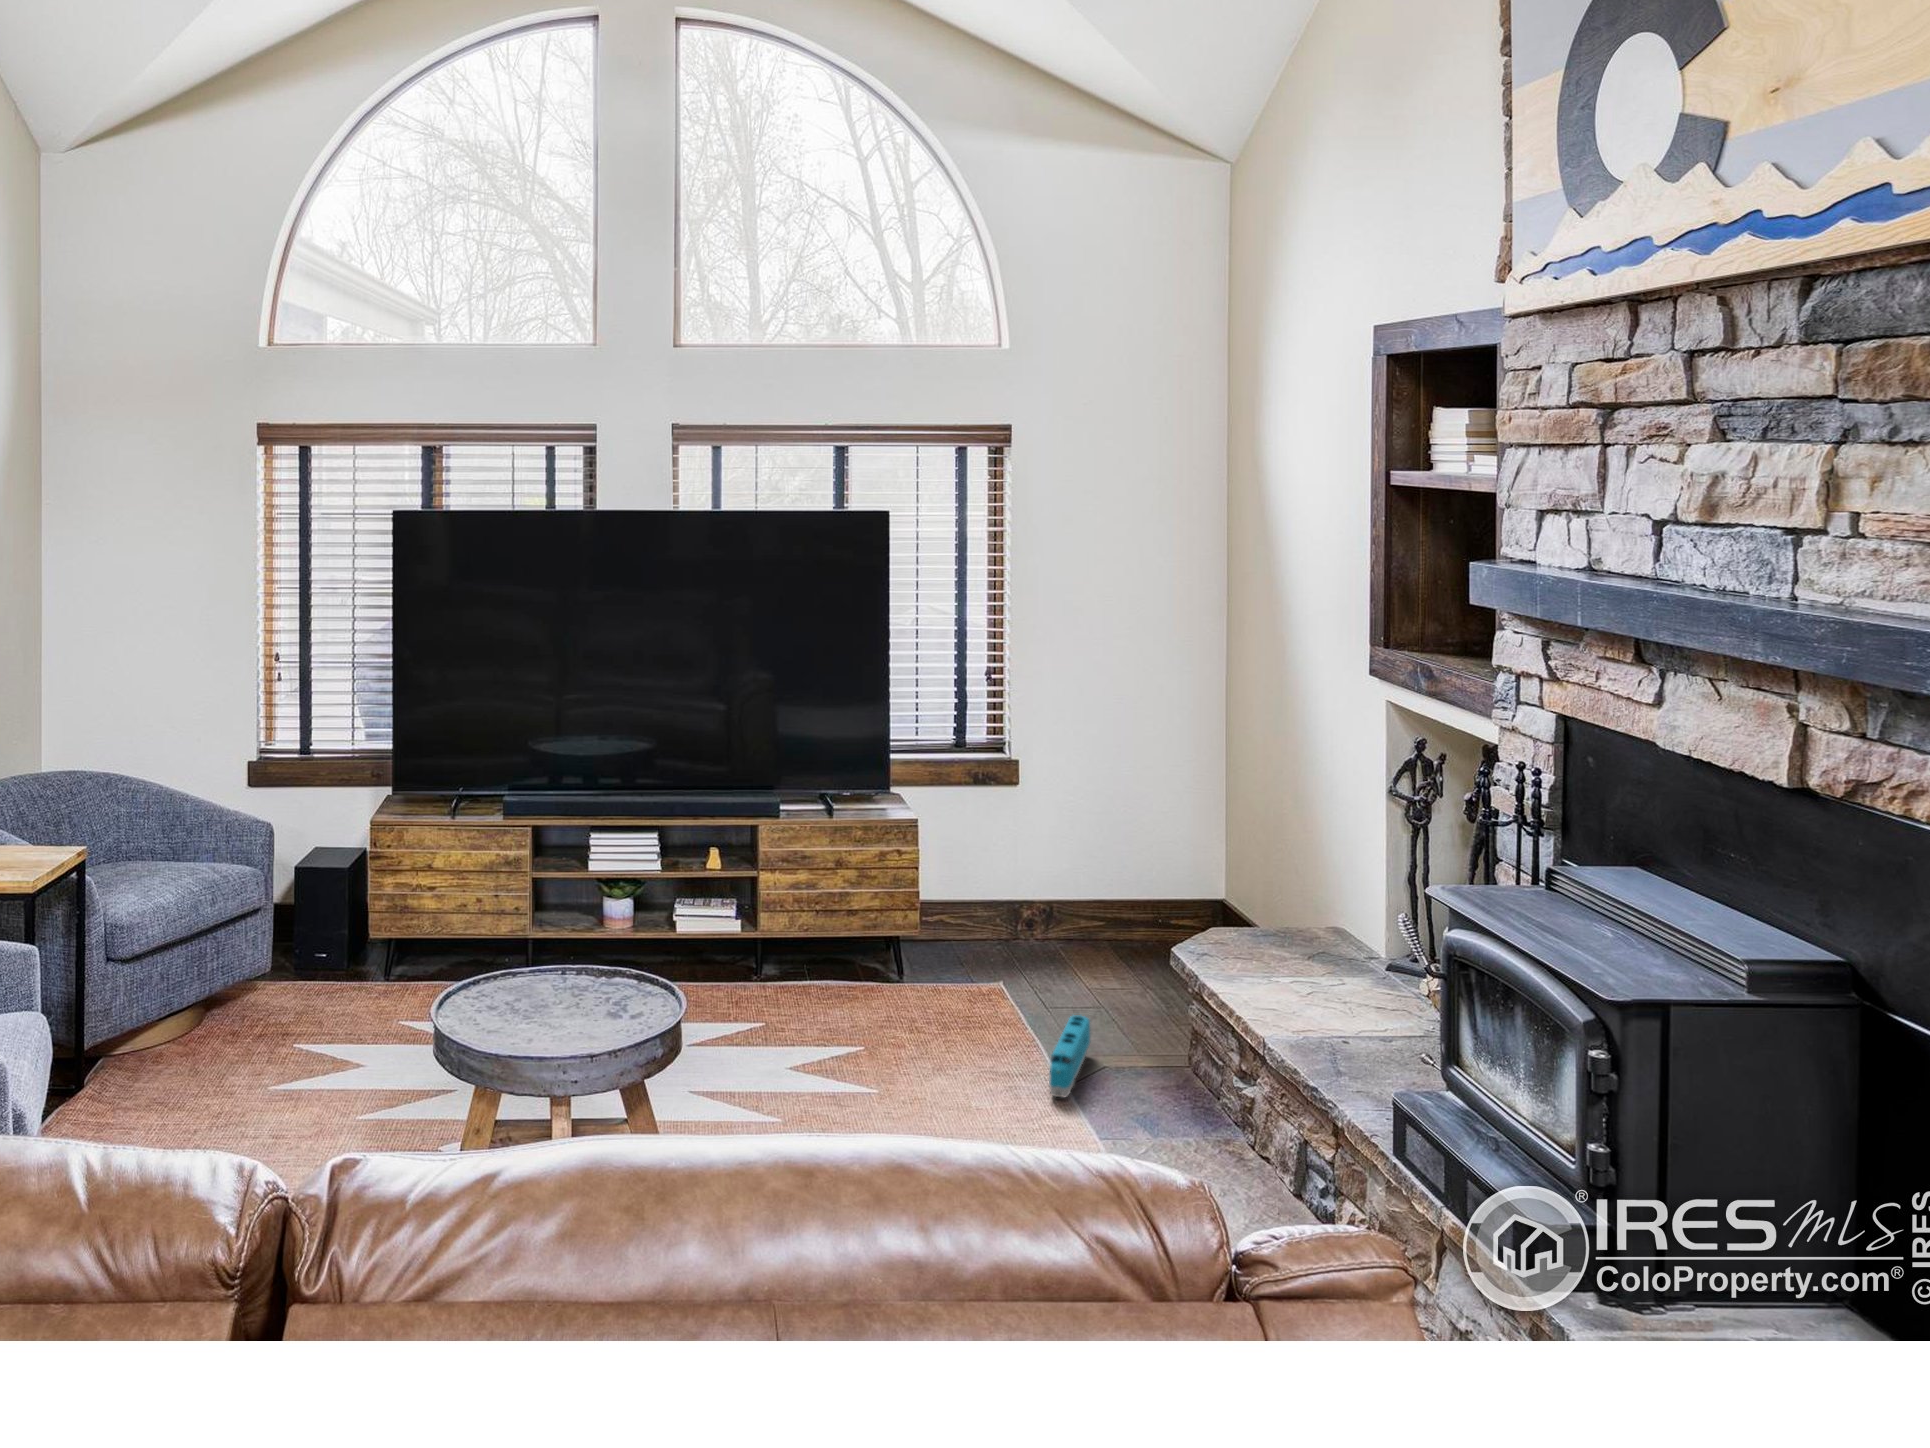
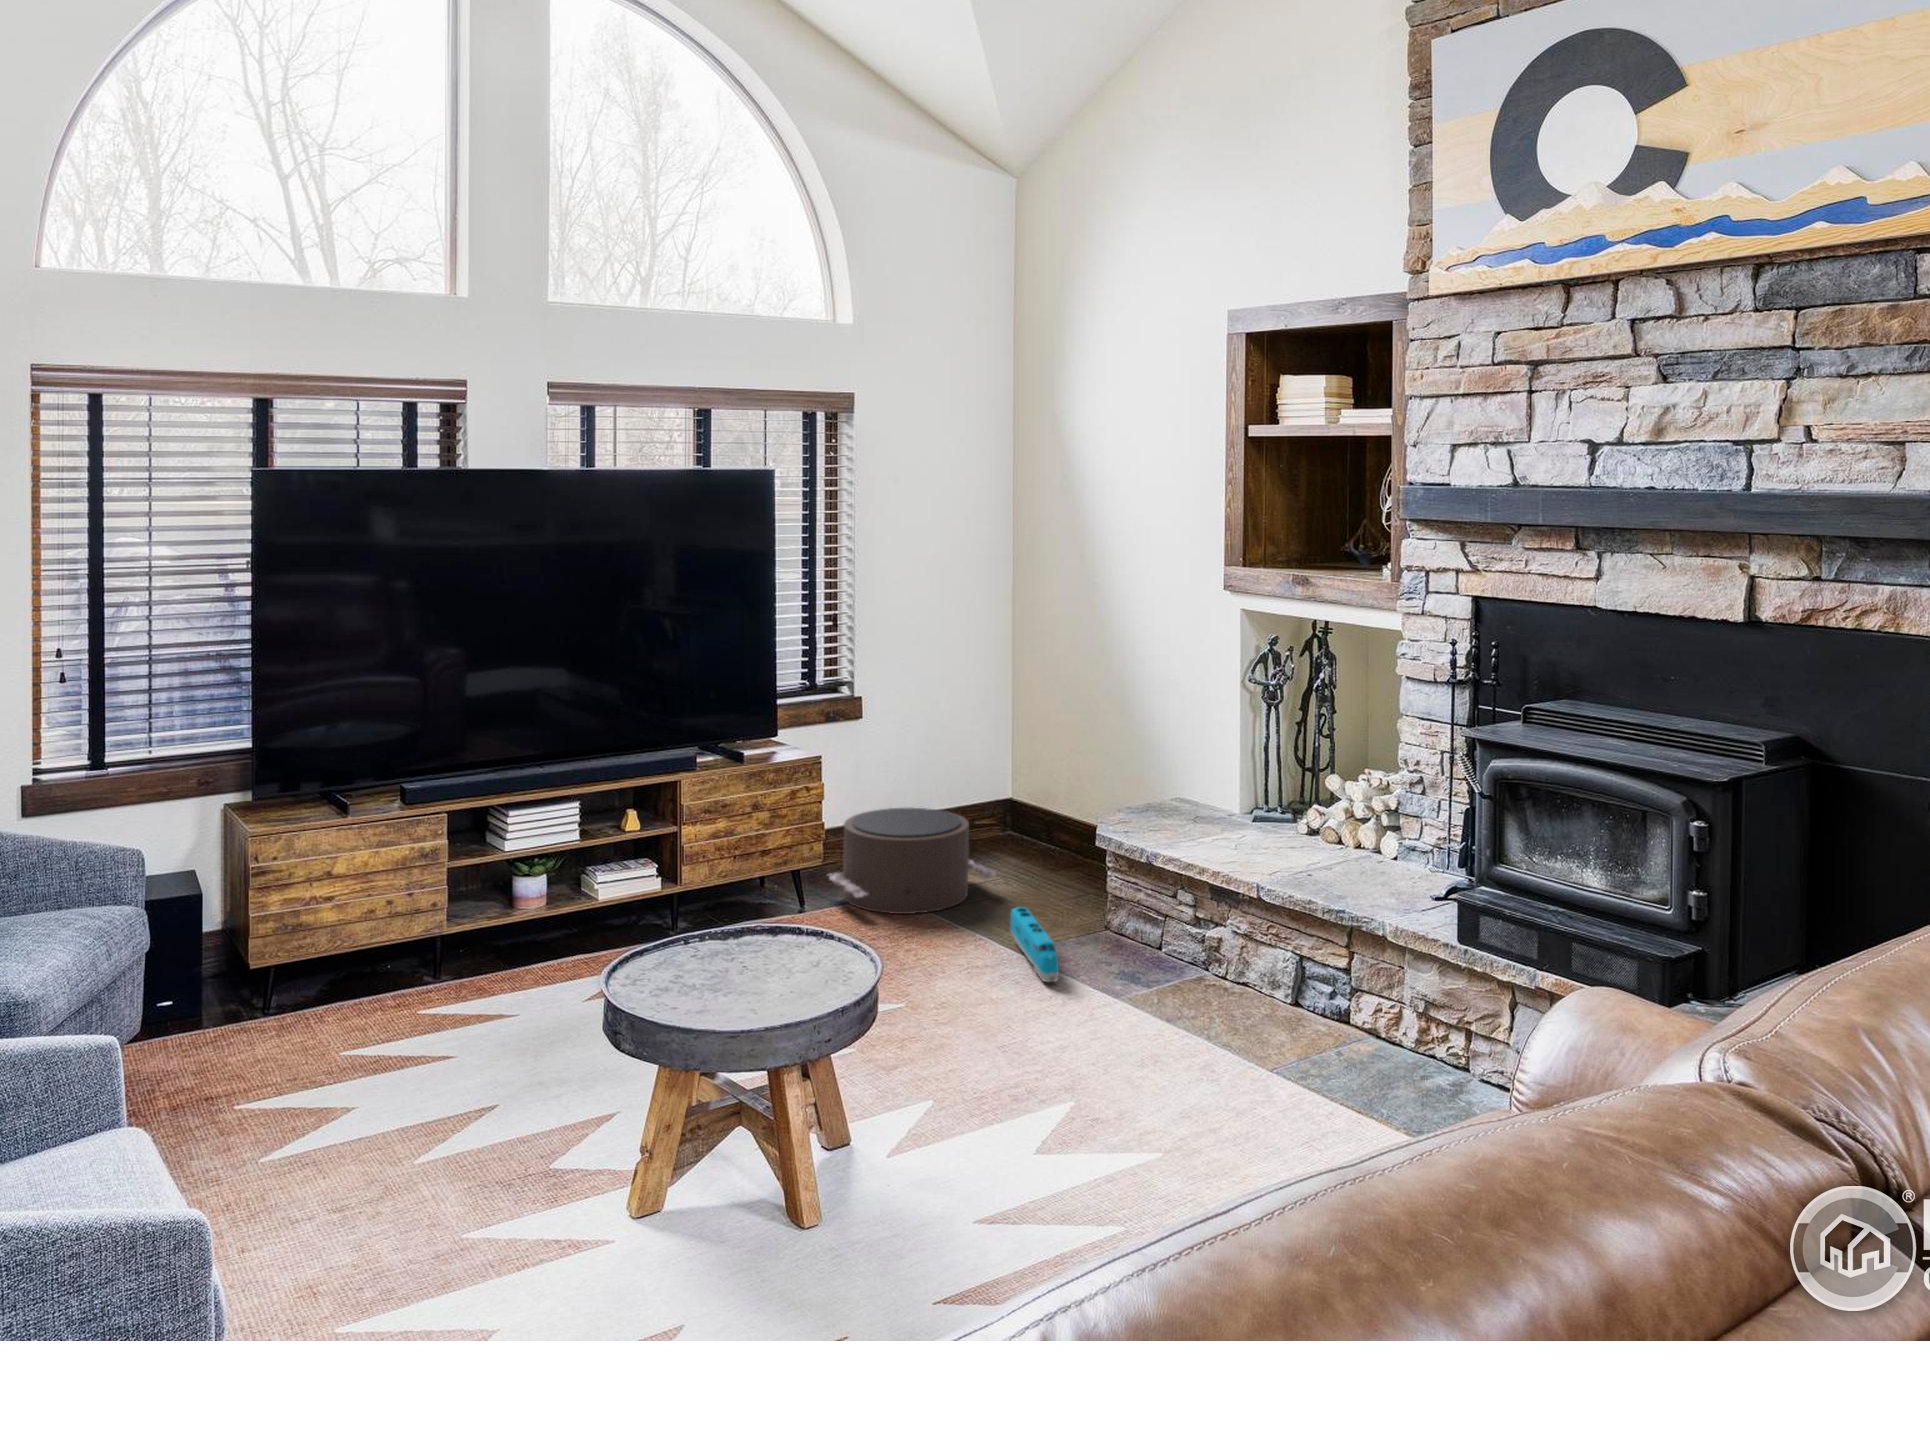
pouf: none [931,889,1109,1006] -> present [828,808,997,914]

